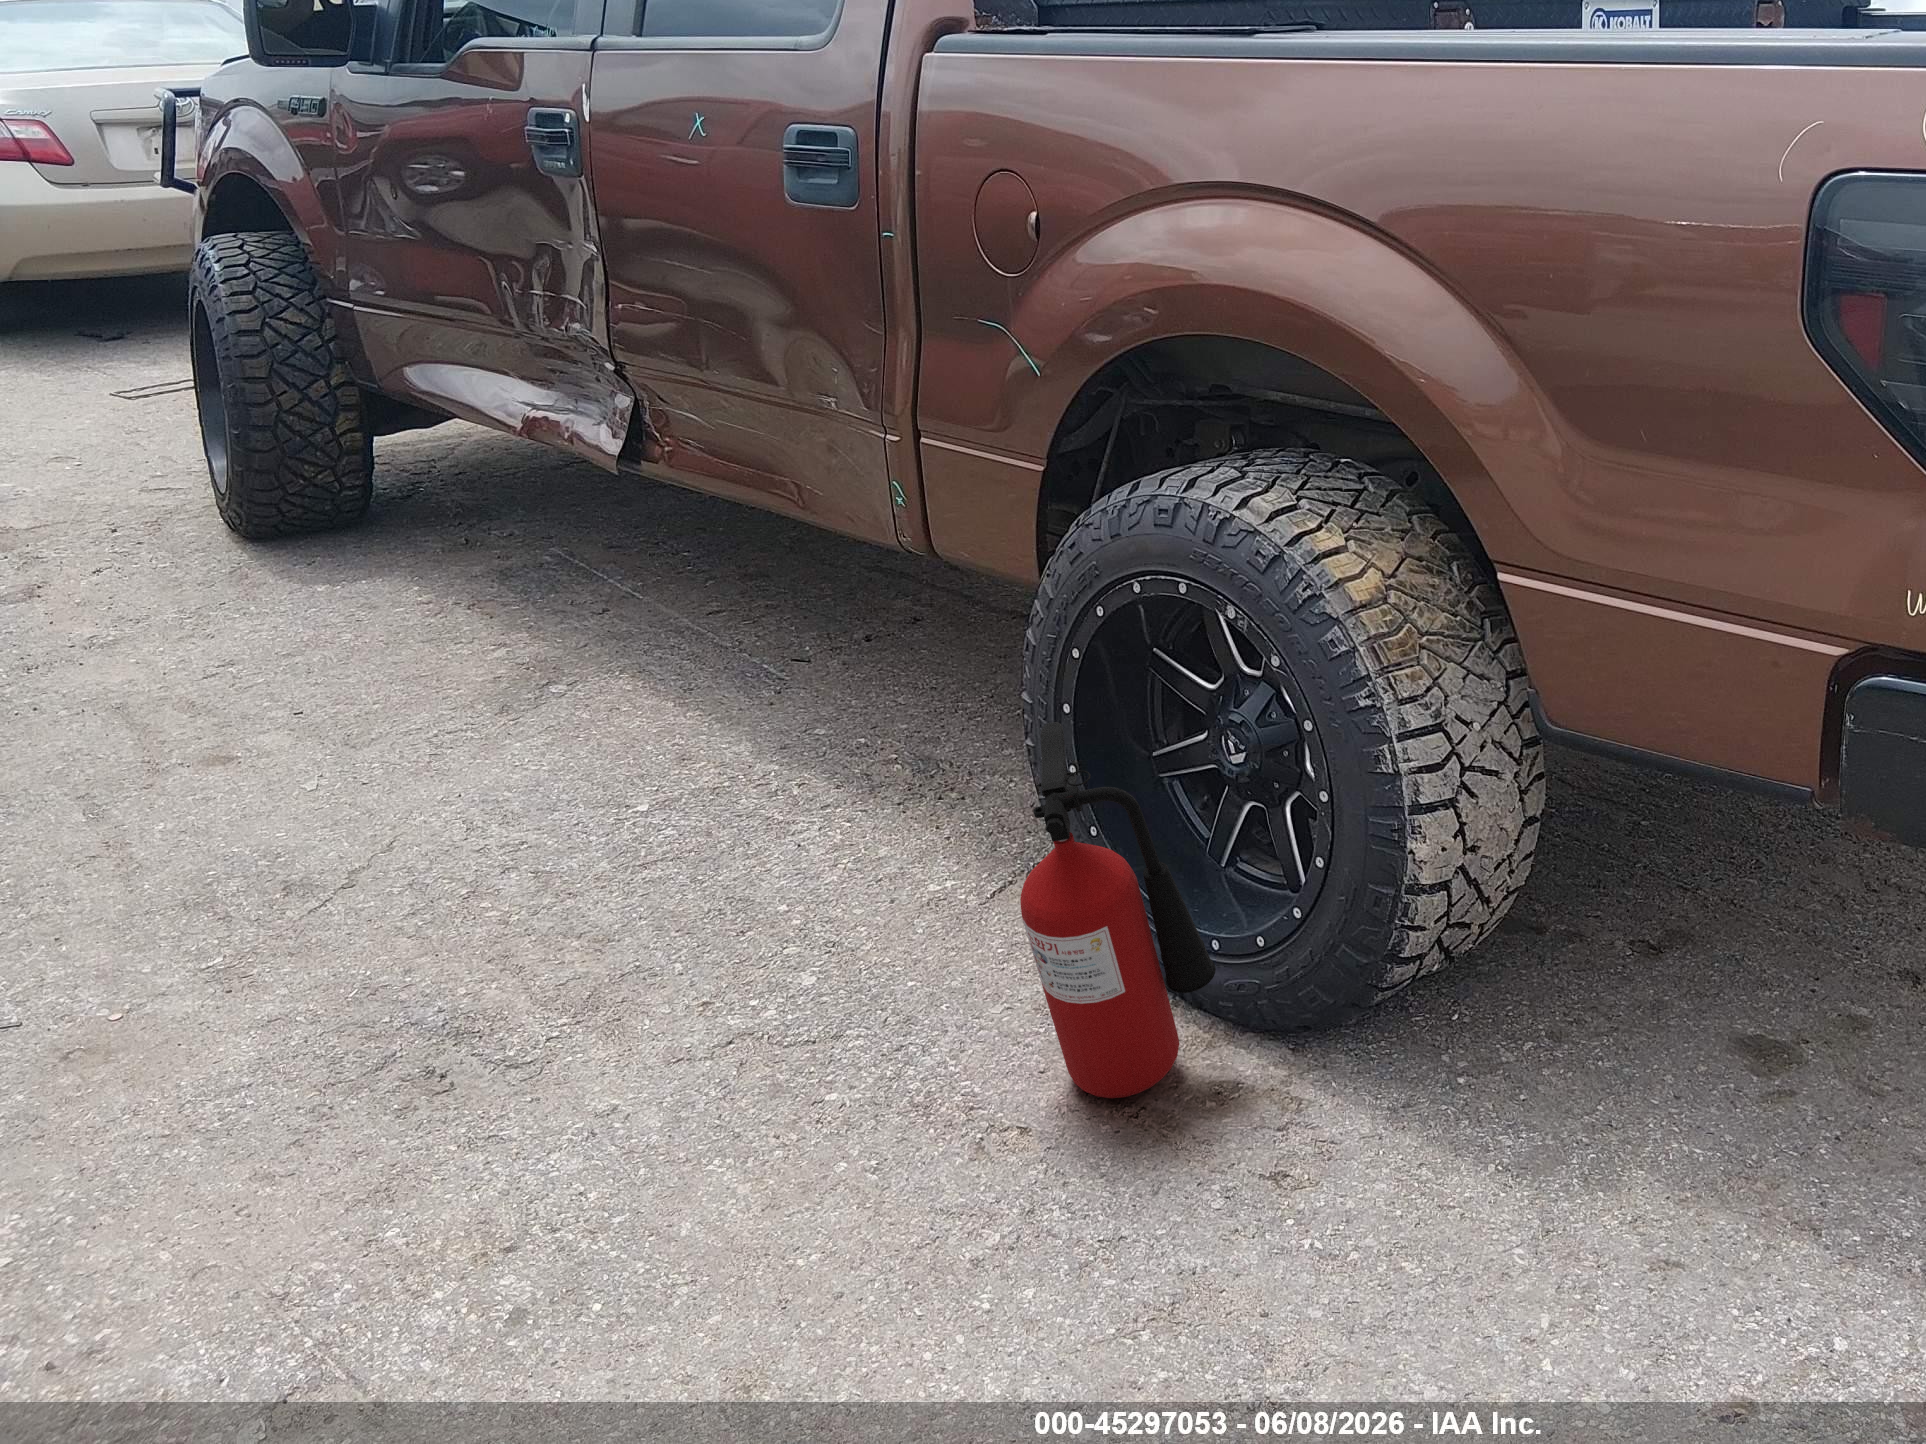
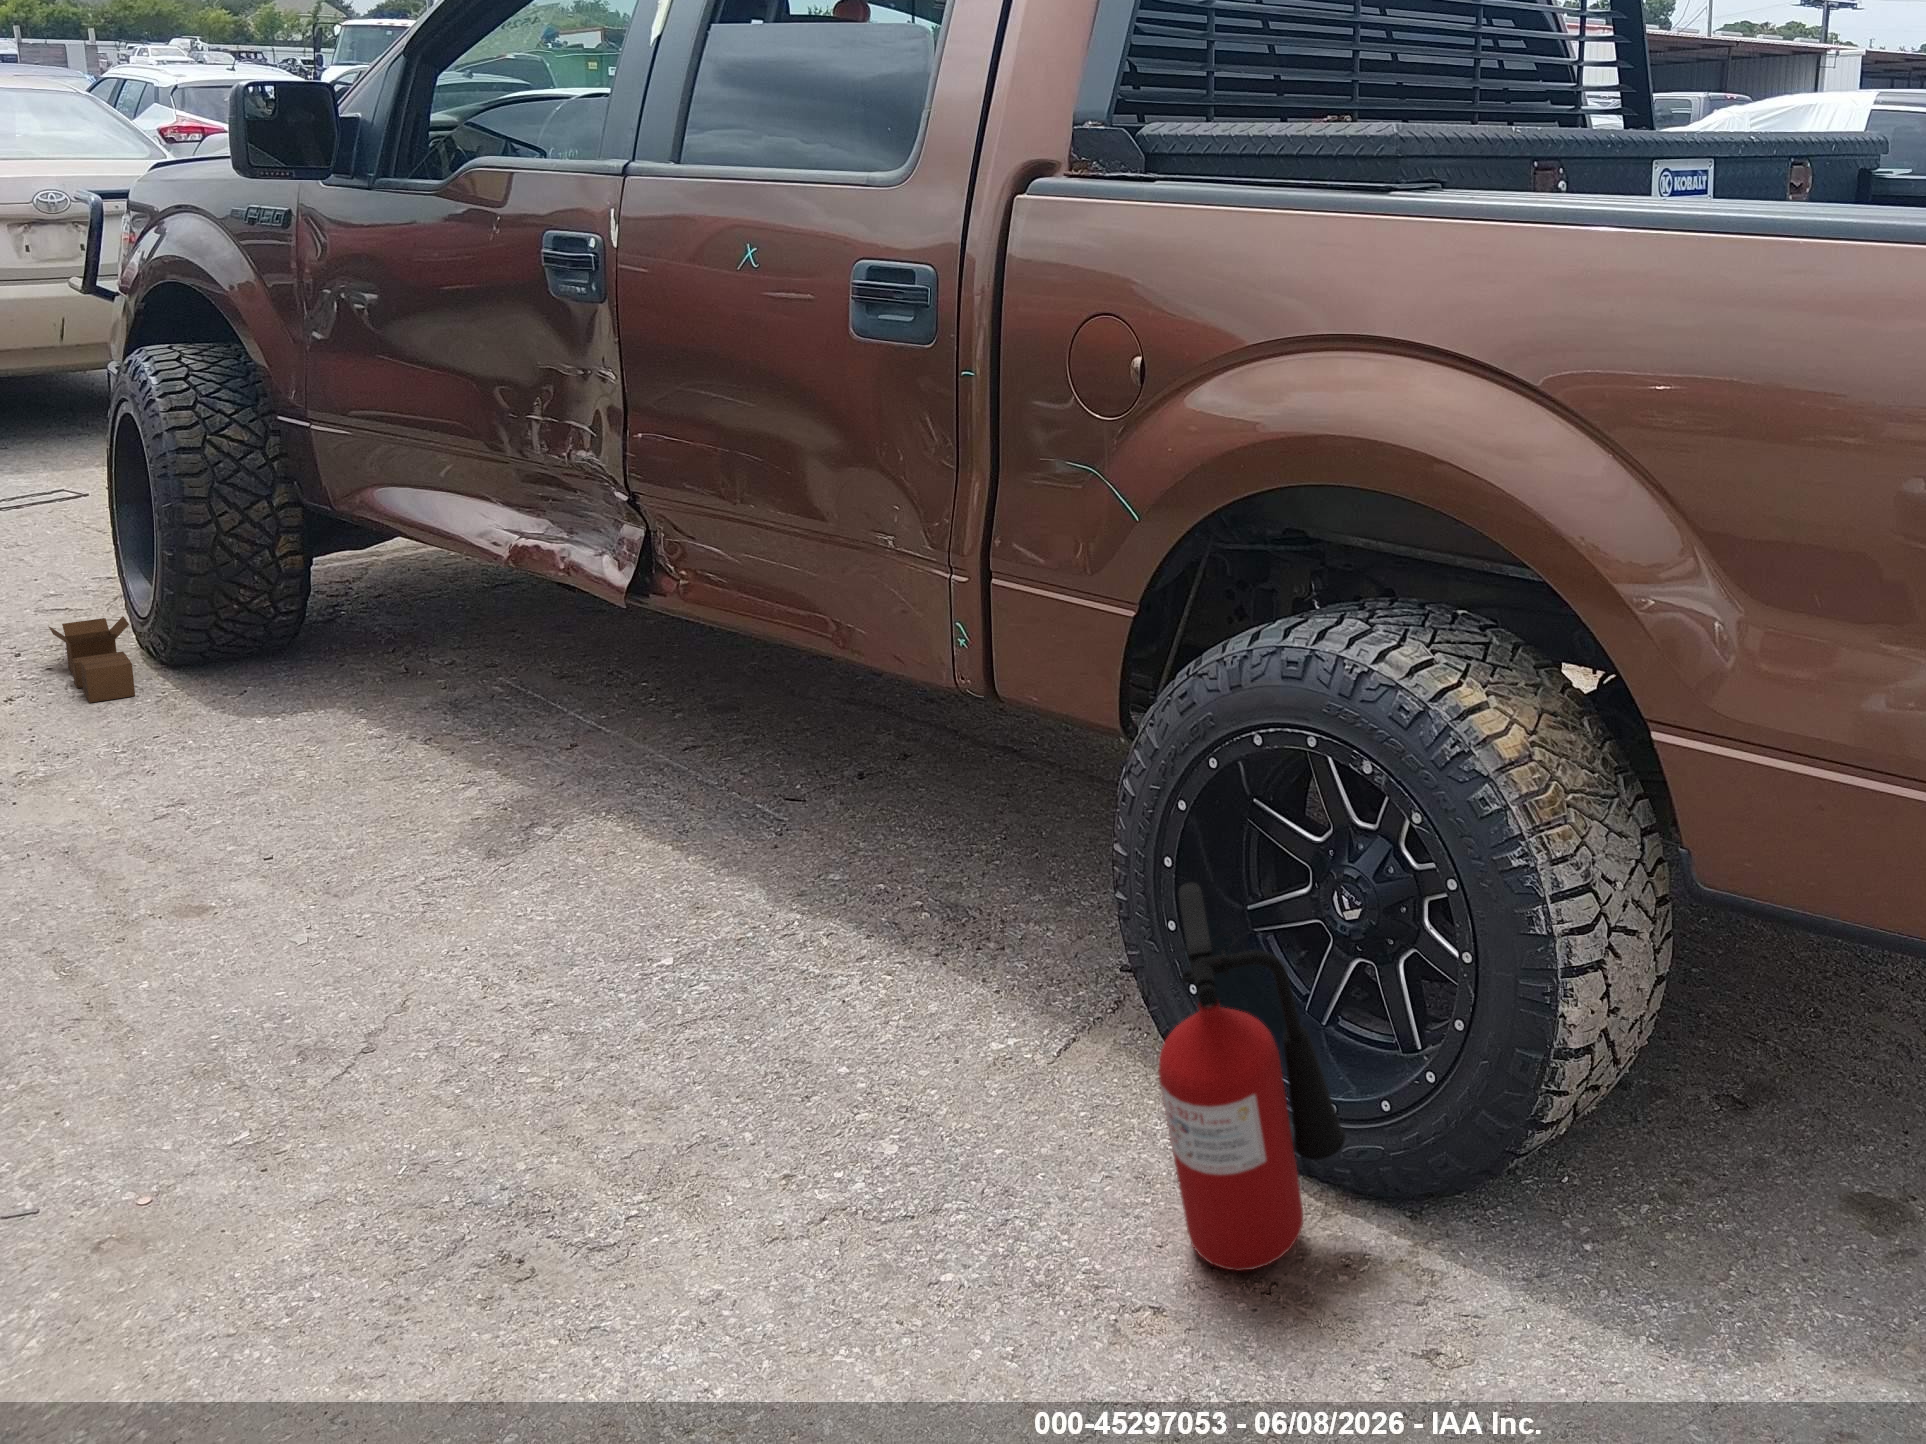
cardboard box: none [140,493,215,574] -> present [48,616,135,703]

